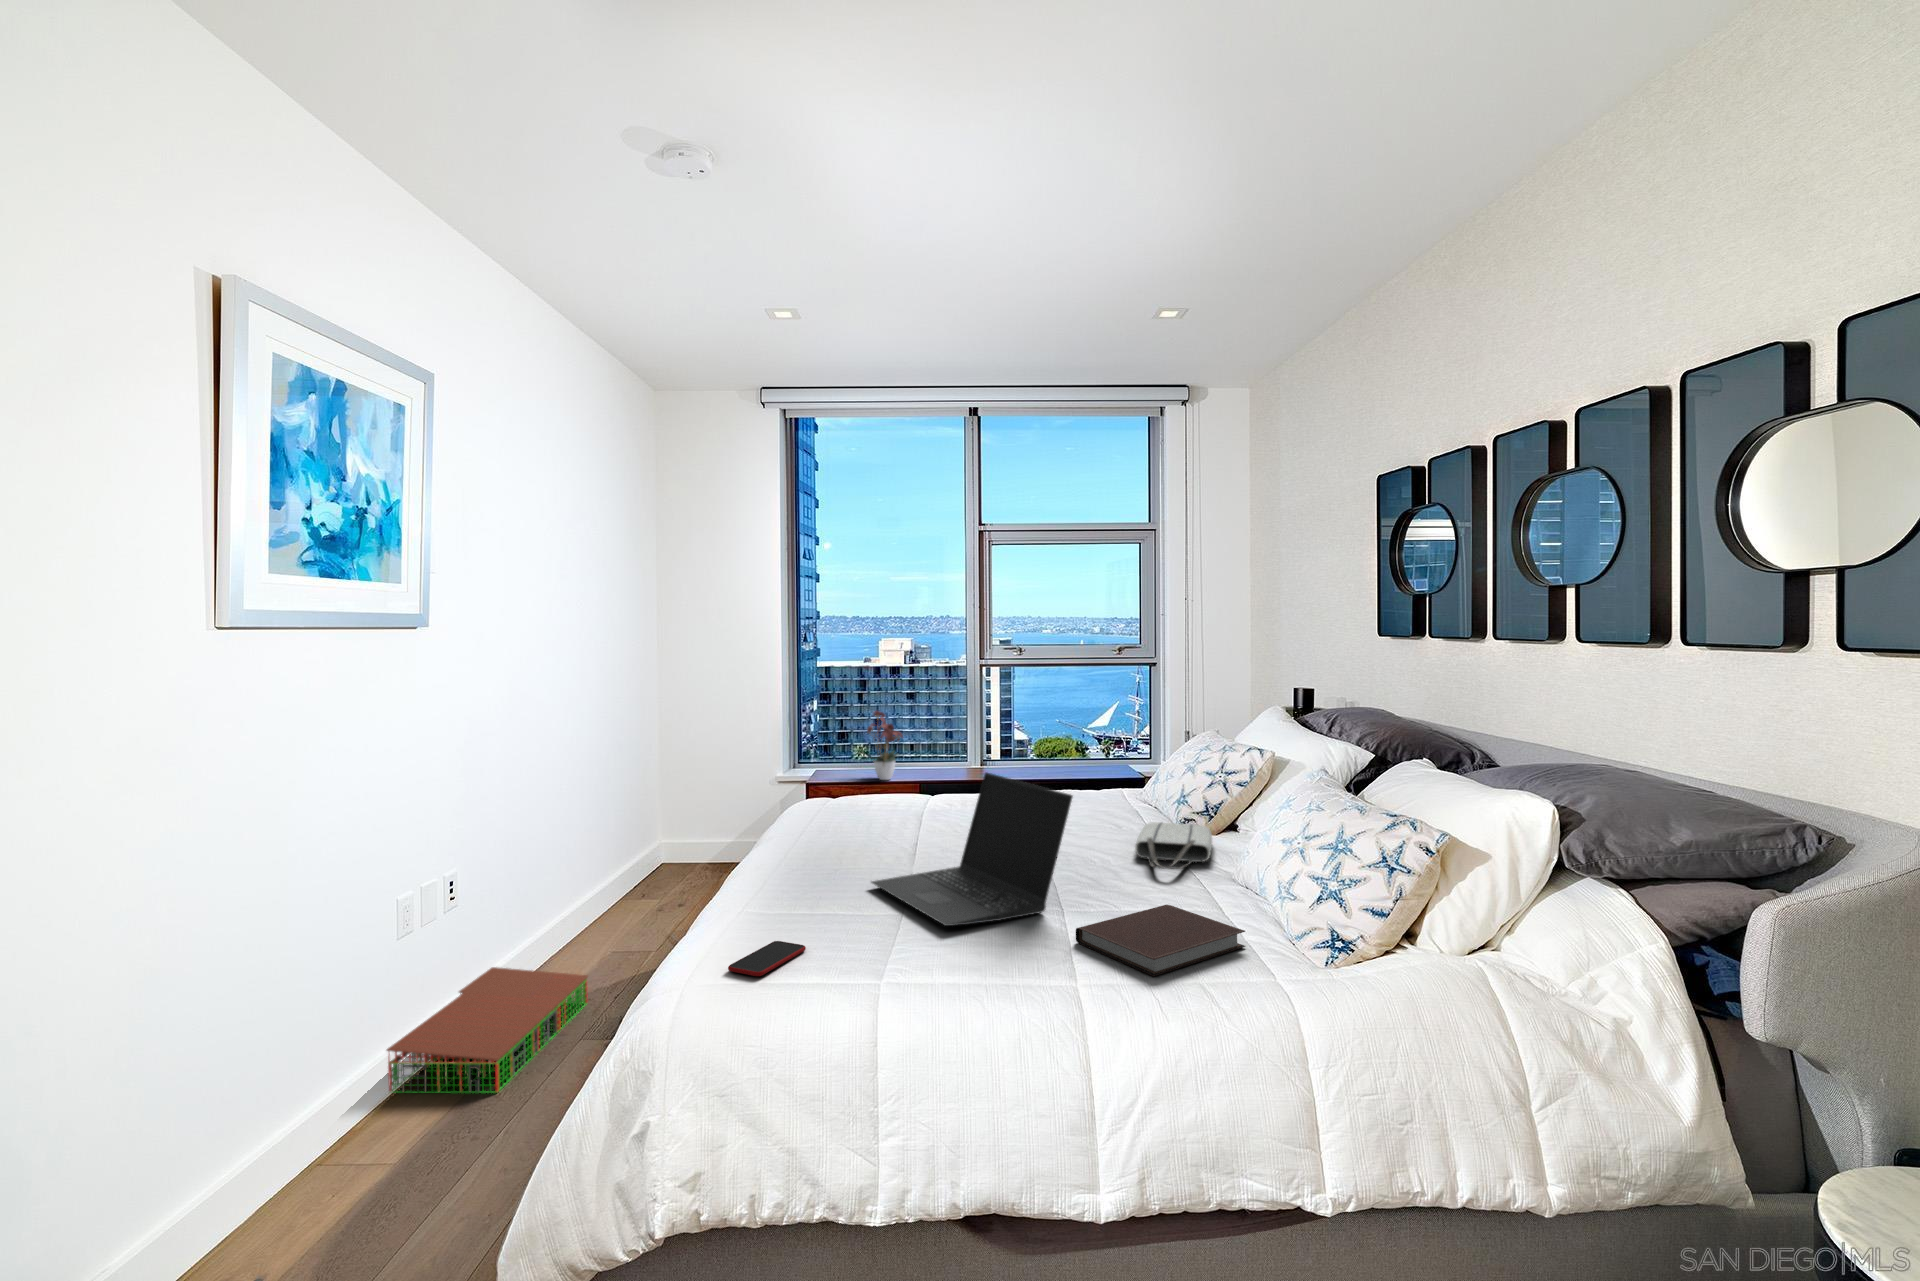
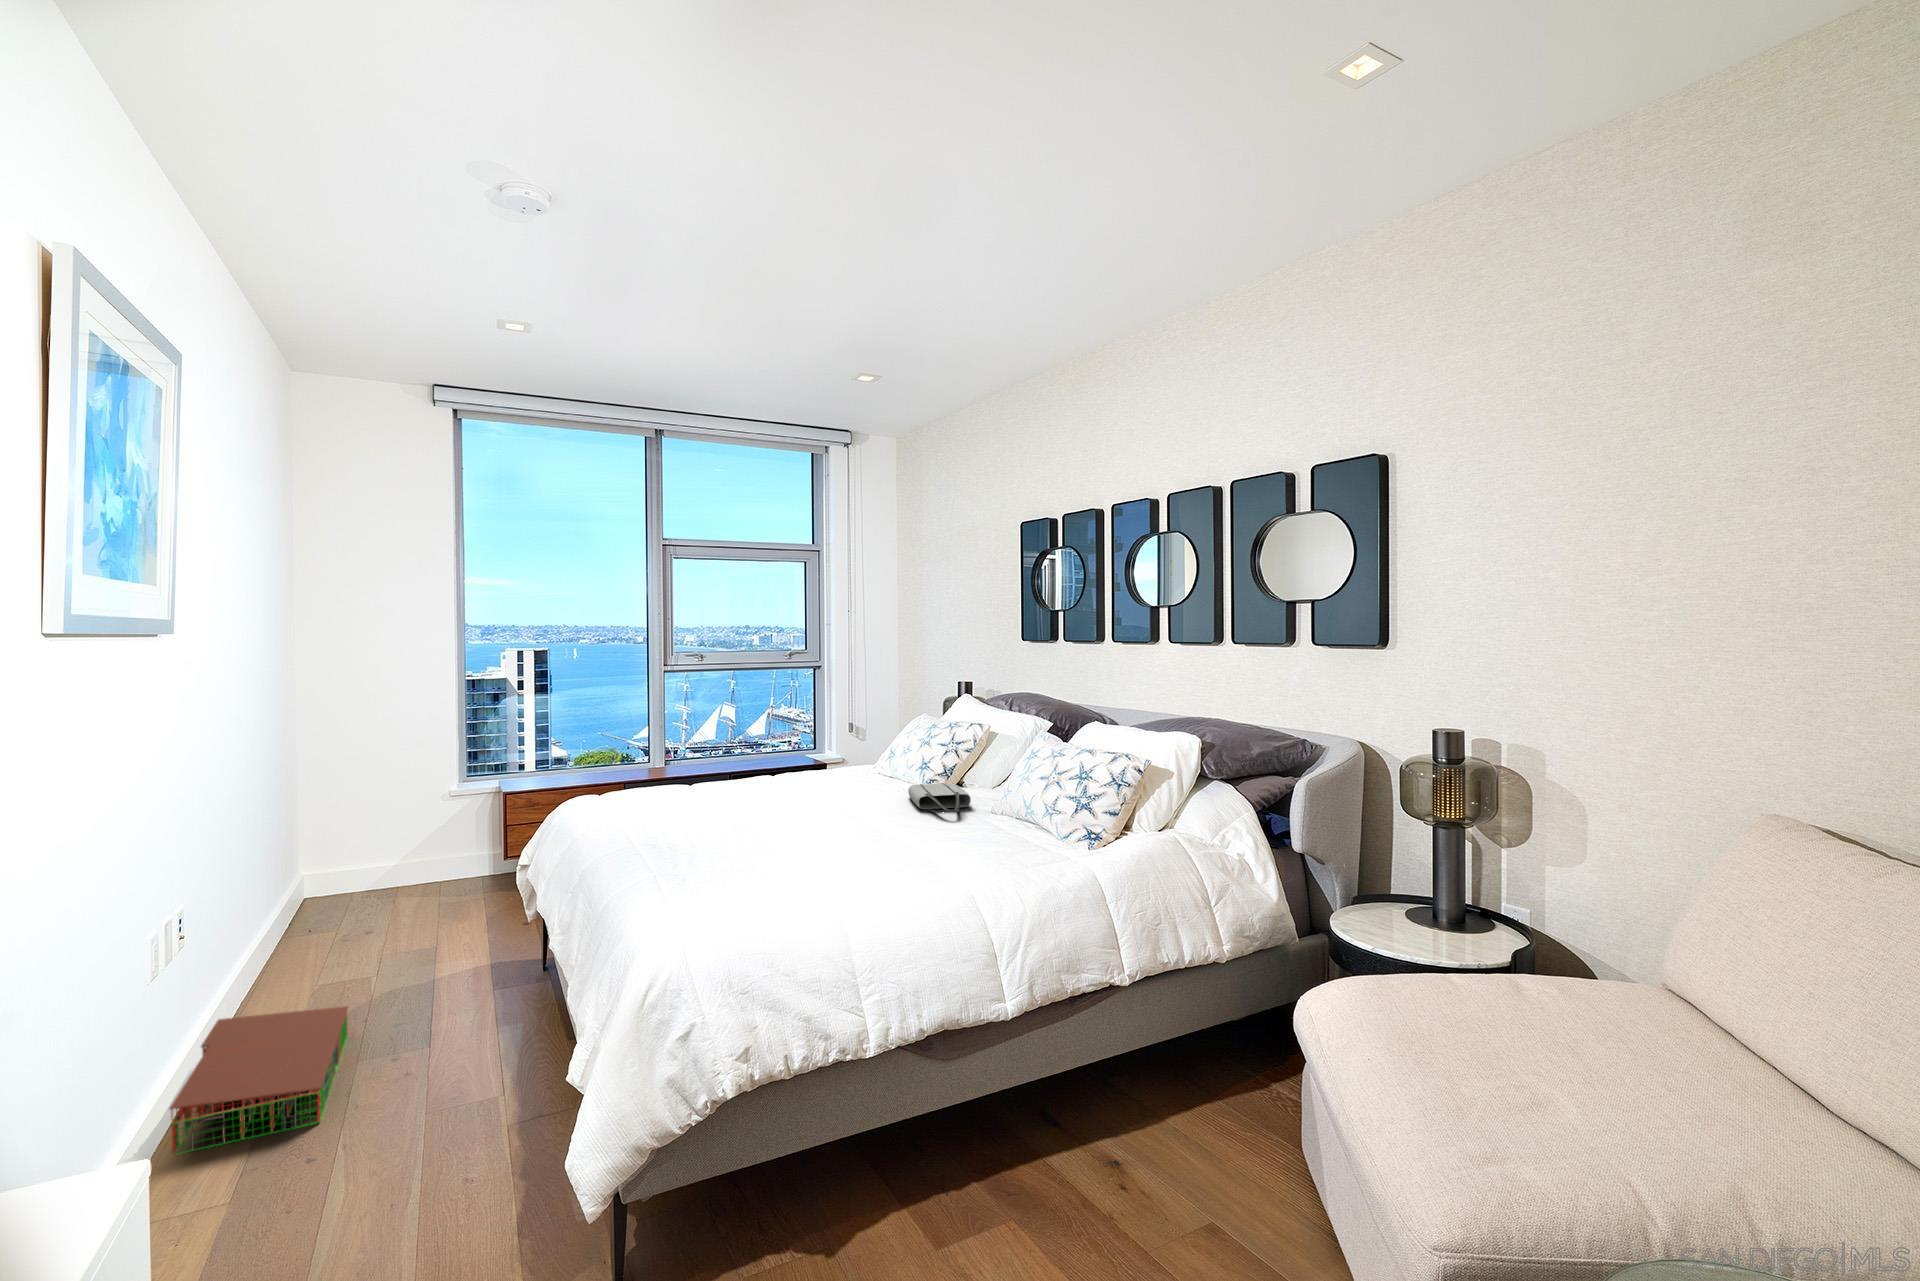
flower arrangement: present [867,711,903,780] -> none [563,715,613,786]
laptop: present [871,772,1073,926] -> none [747,751,912,862]
notebook: present [1076,905,1245,976] -> none [938,830,1041,868]
smartphone: present [728,941,806,976] -> none [717,887,758,909]

